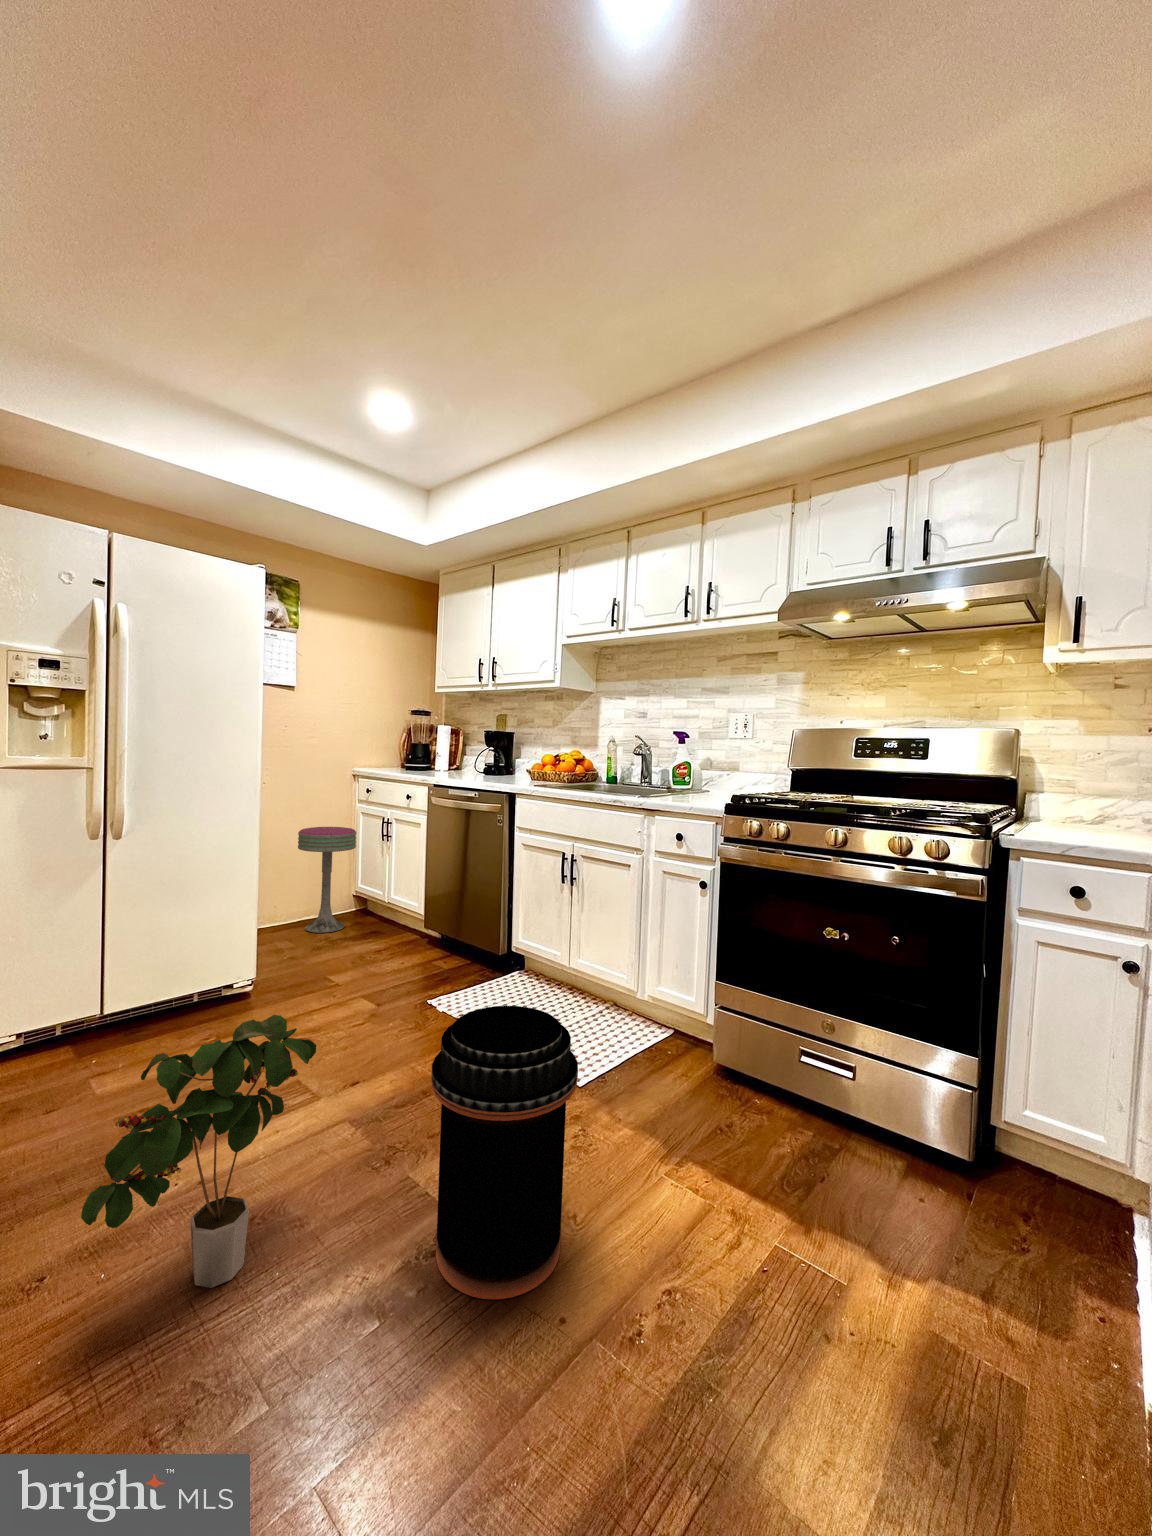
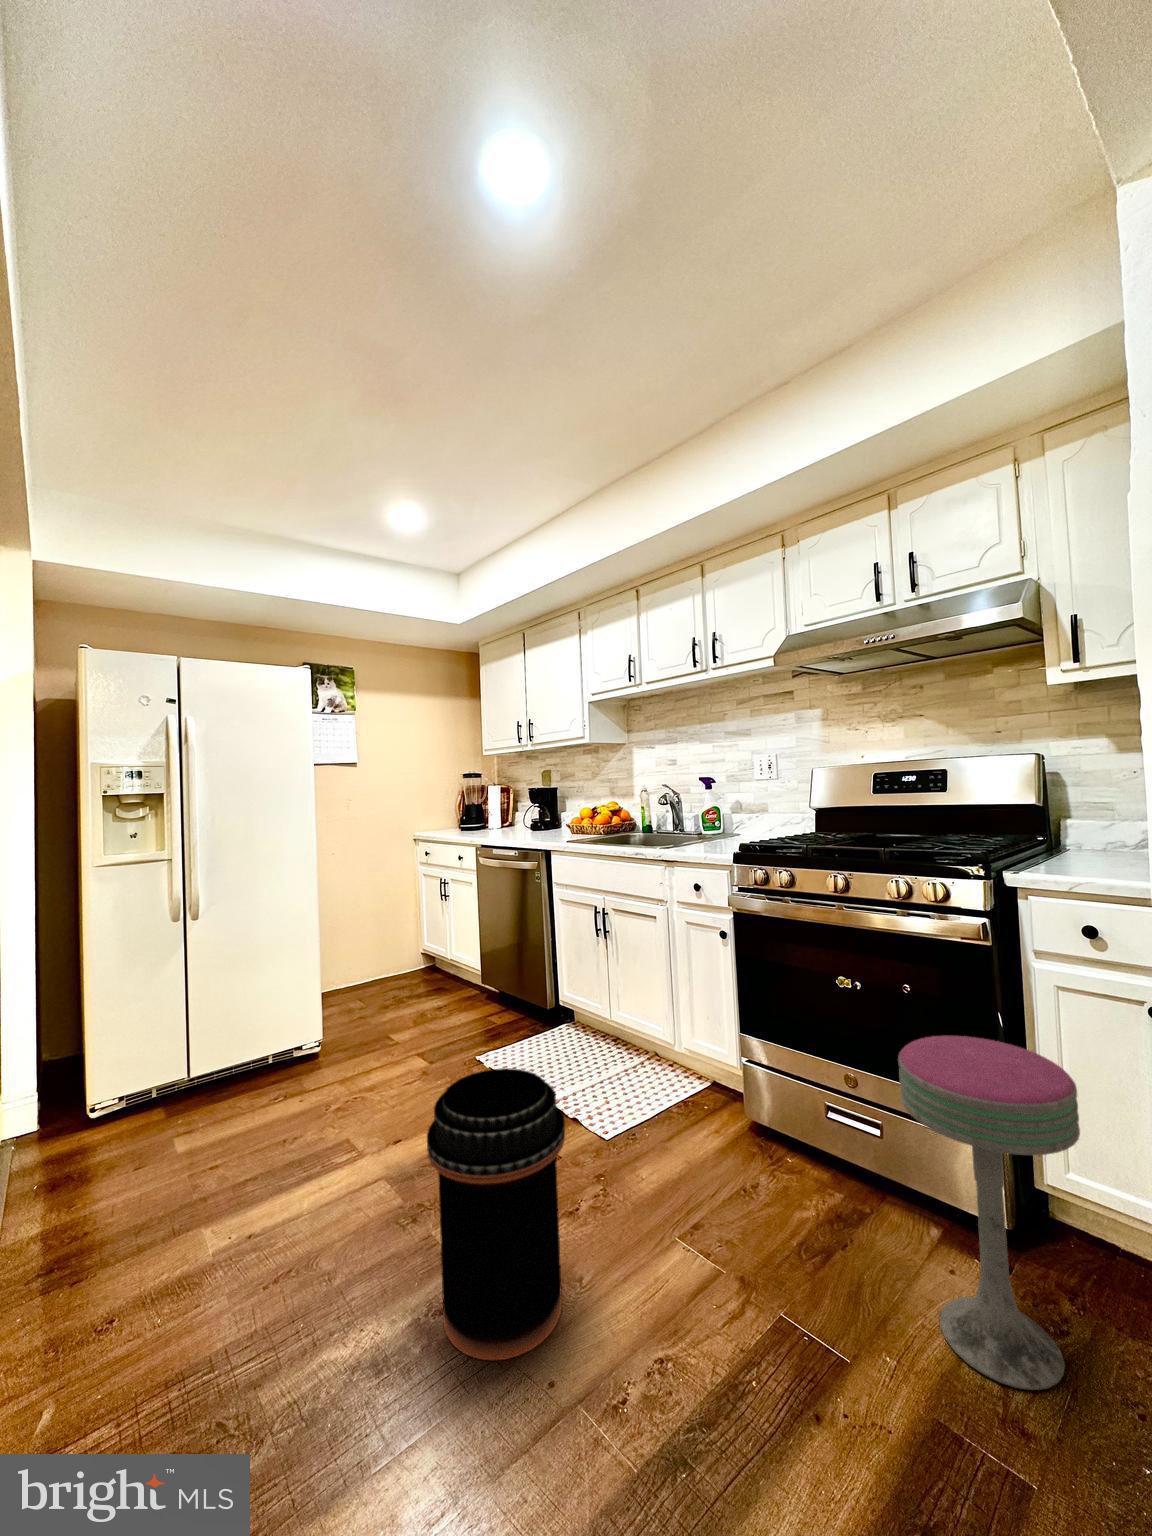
bar stool: present [298,827,356,933] -> present [898,1036,1080,1390]
potted plant: present [81,1015,316,1288] -> none [124,1081,337,1338]

